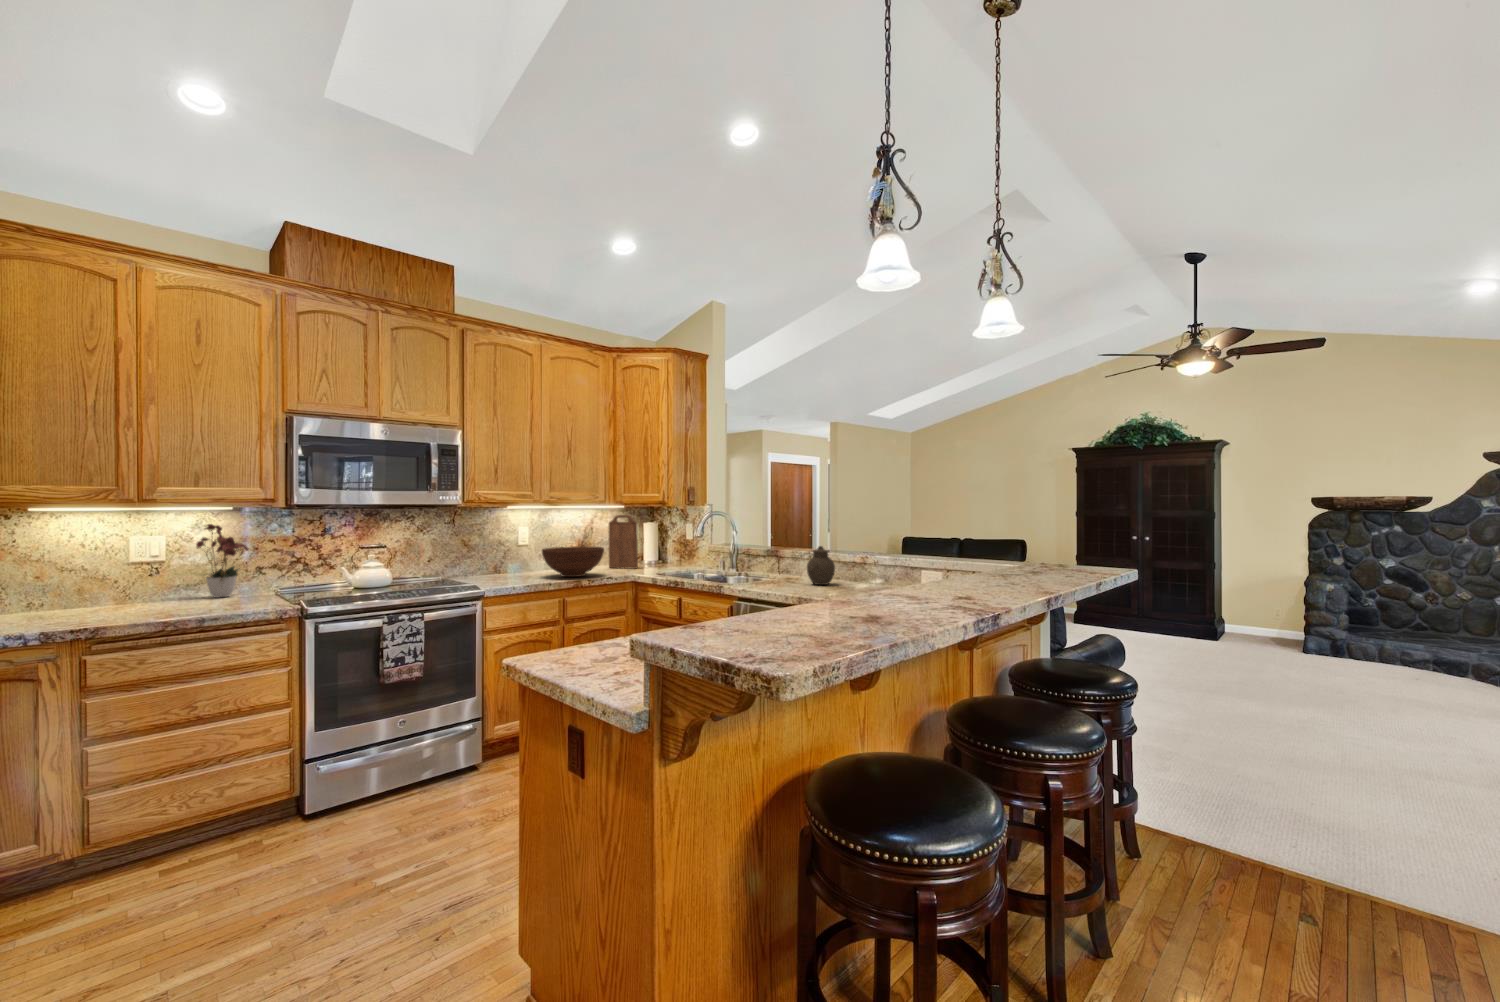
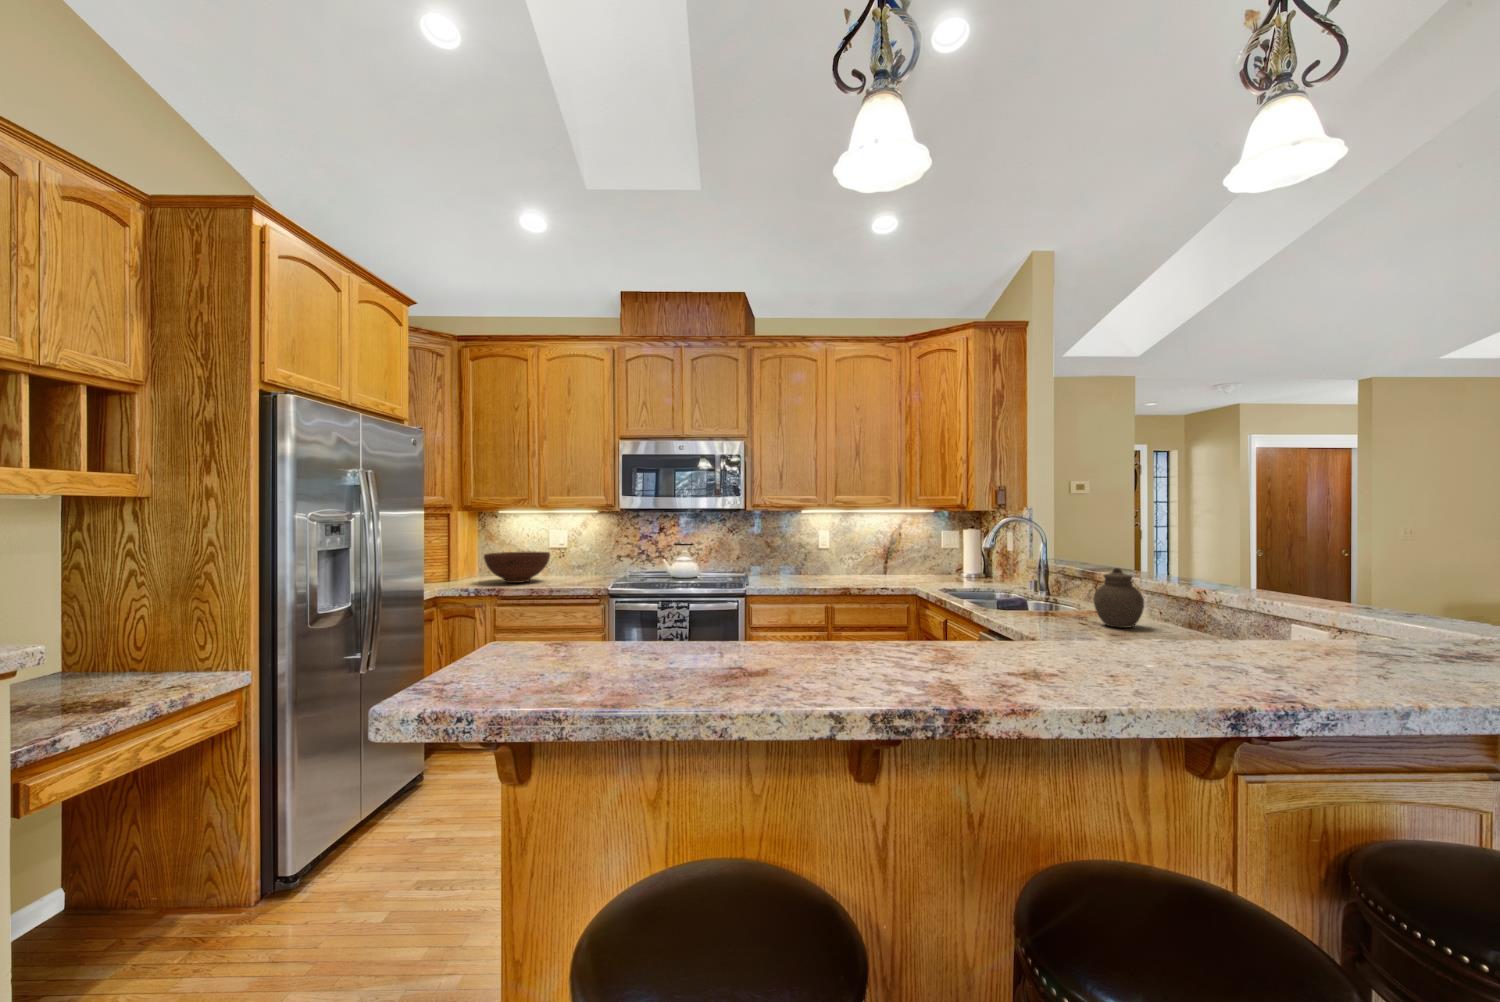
cutting board: present [609,515,638,569] -> none [906,520,934,580]
flower arrangement: present [196,524,249,598] -> none [579,520,609,575]
fruit bowl: present [542,546,604,577] -> present [484,552,550,583]

